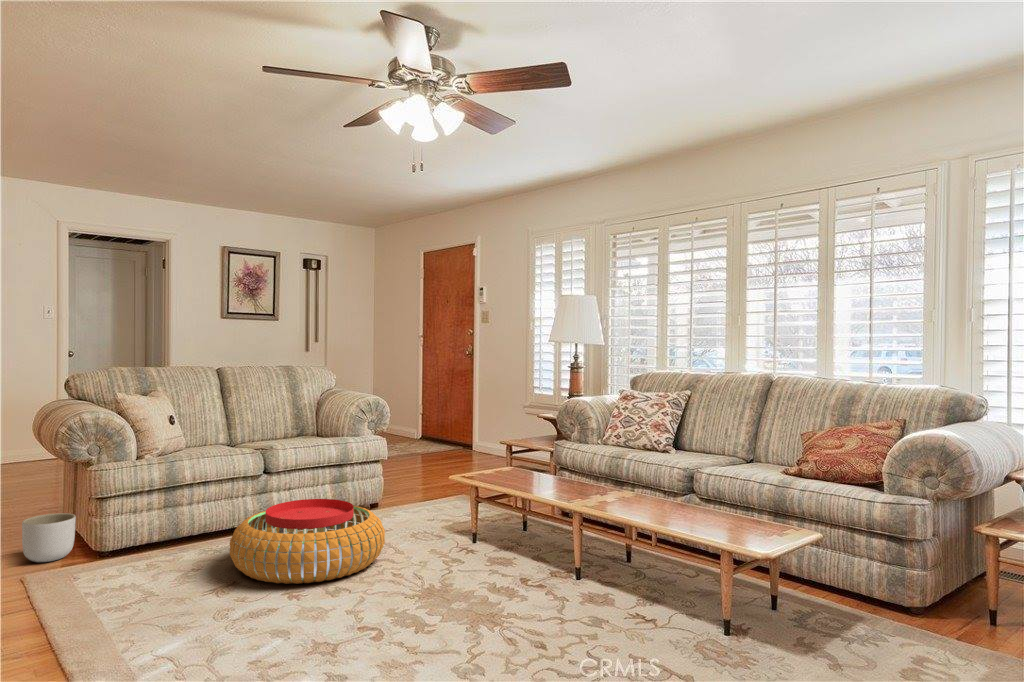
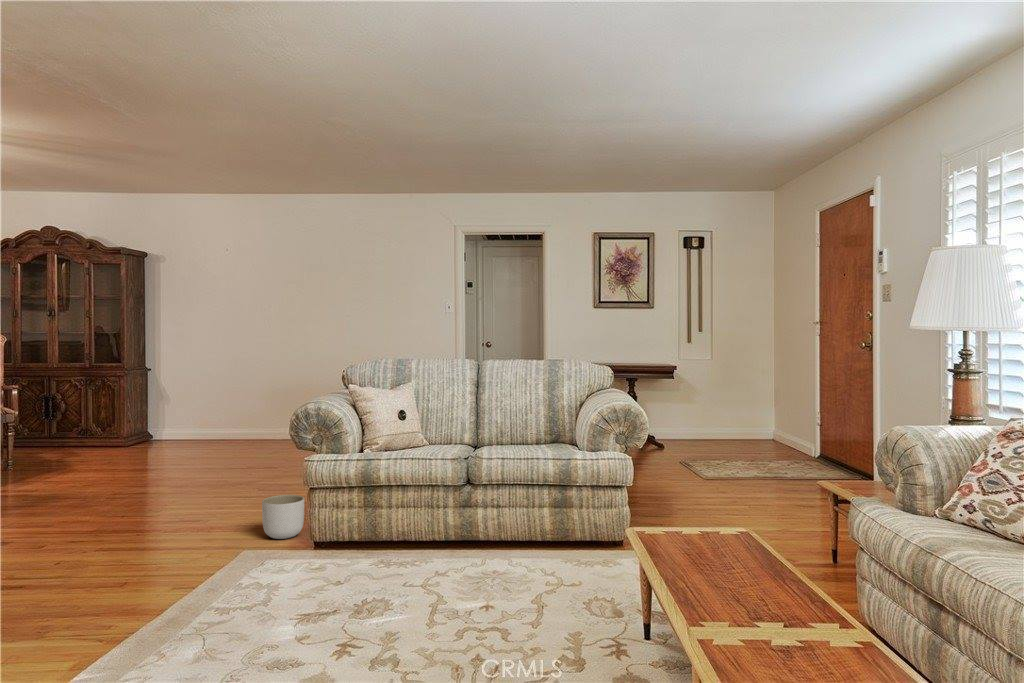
pouf: present [229,499,385,584] -> none [337,524,522,636]

